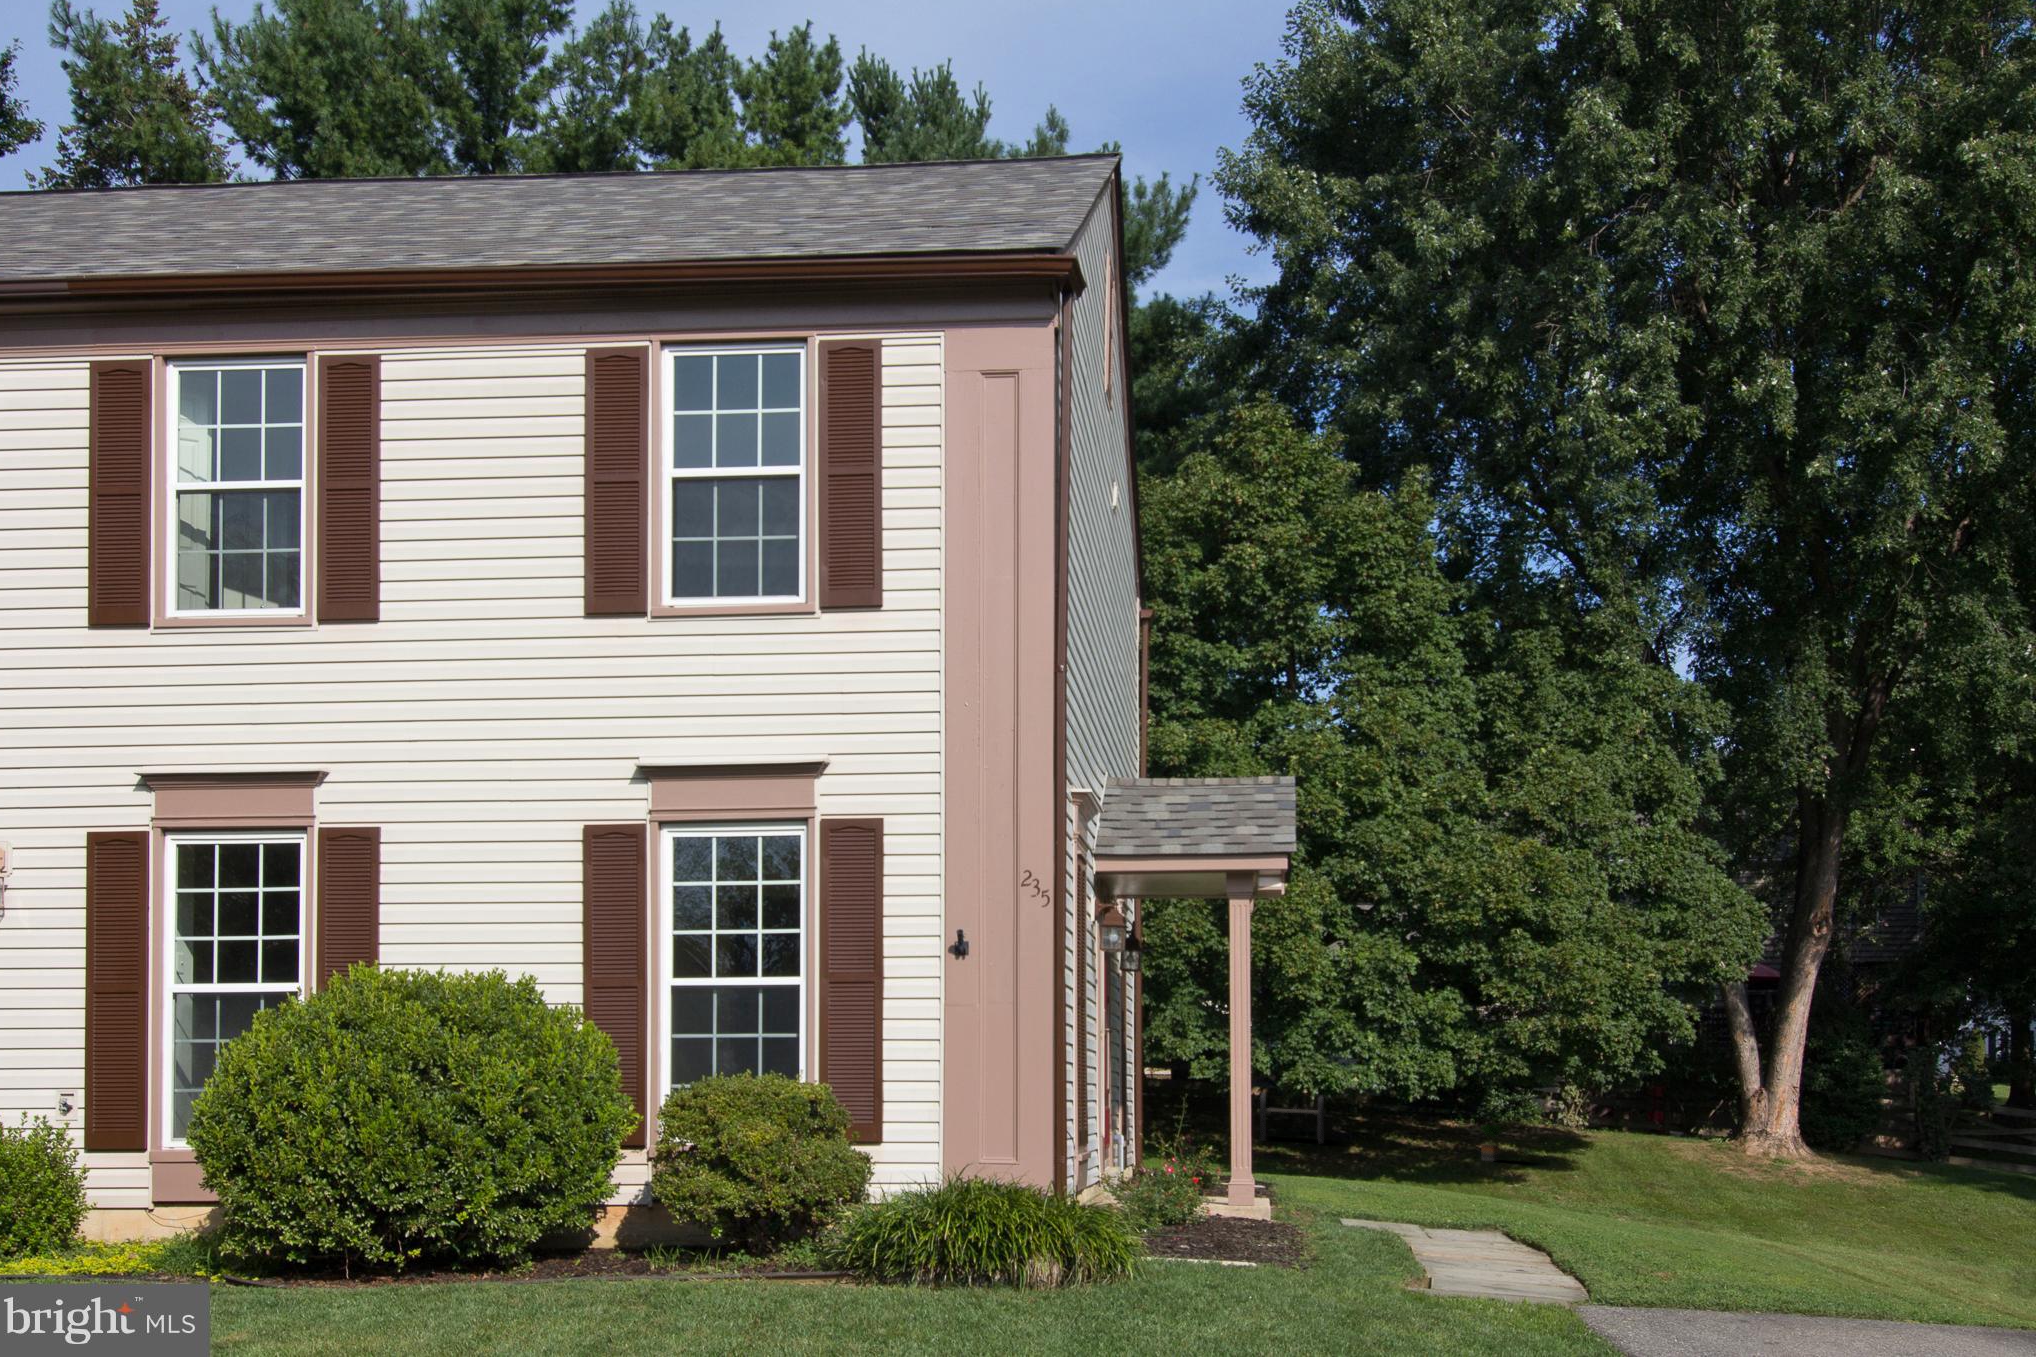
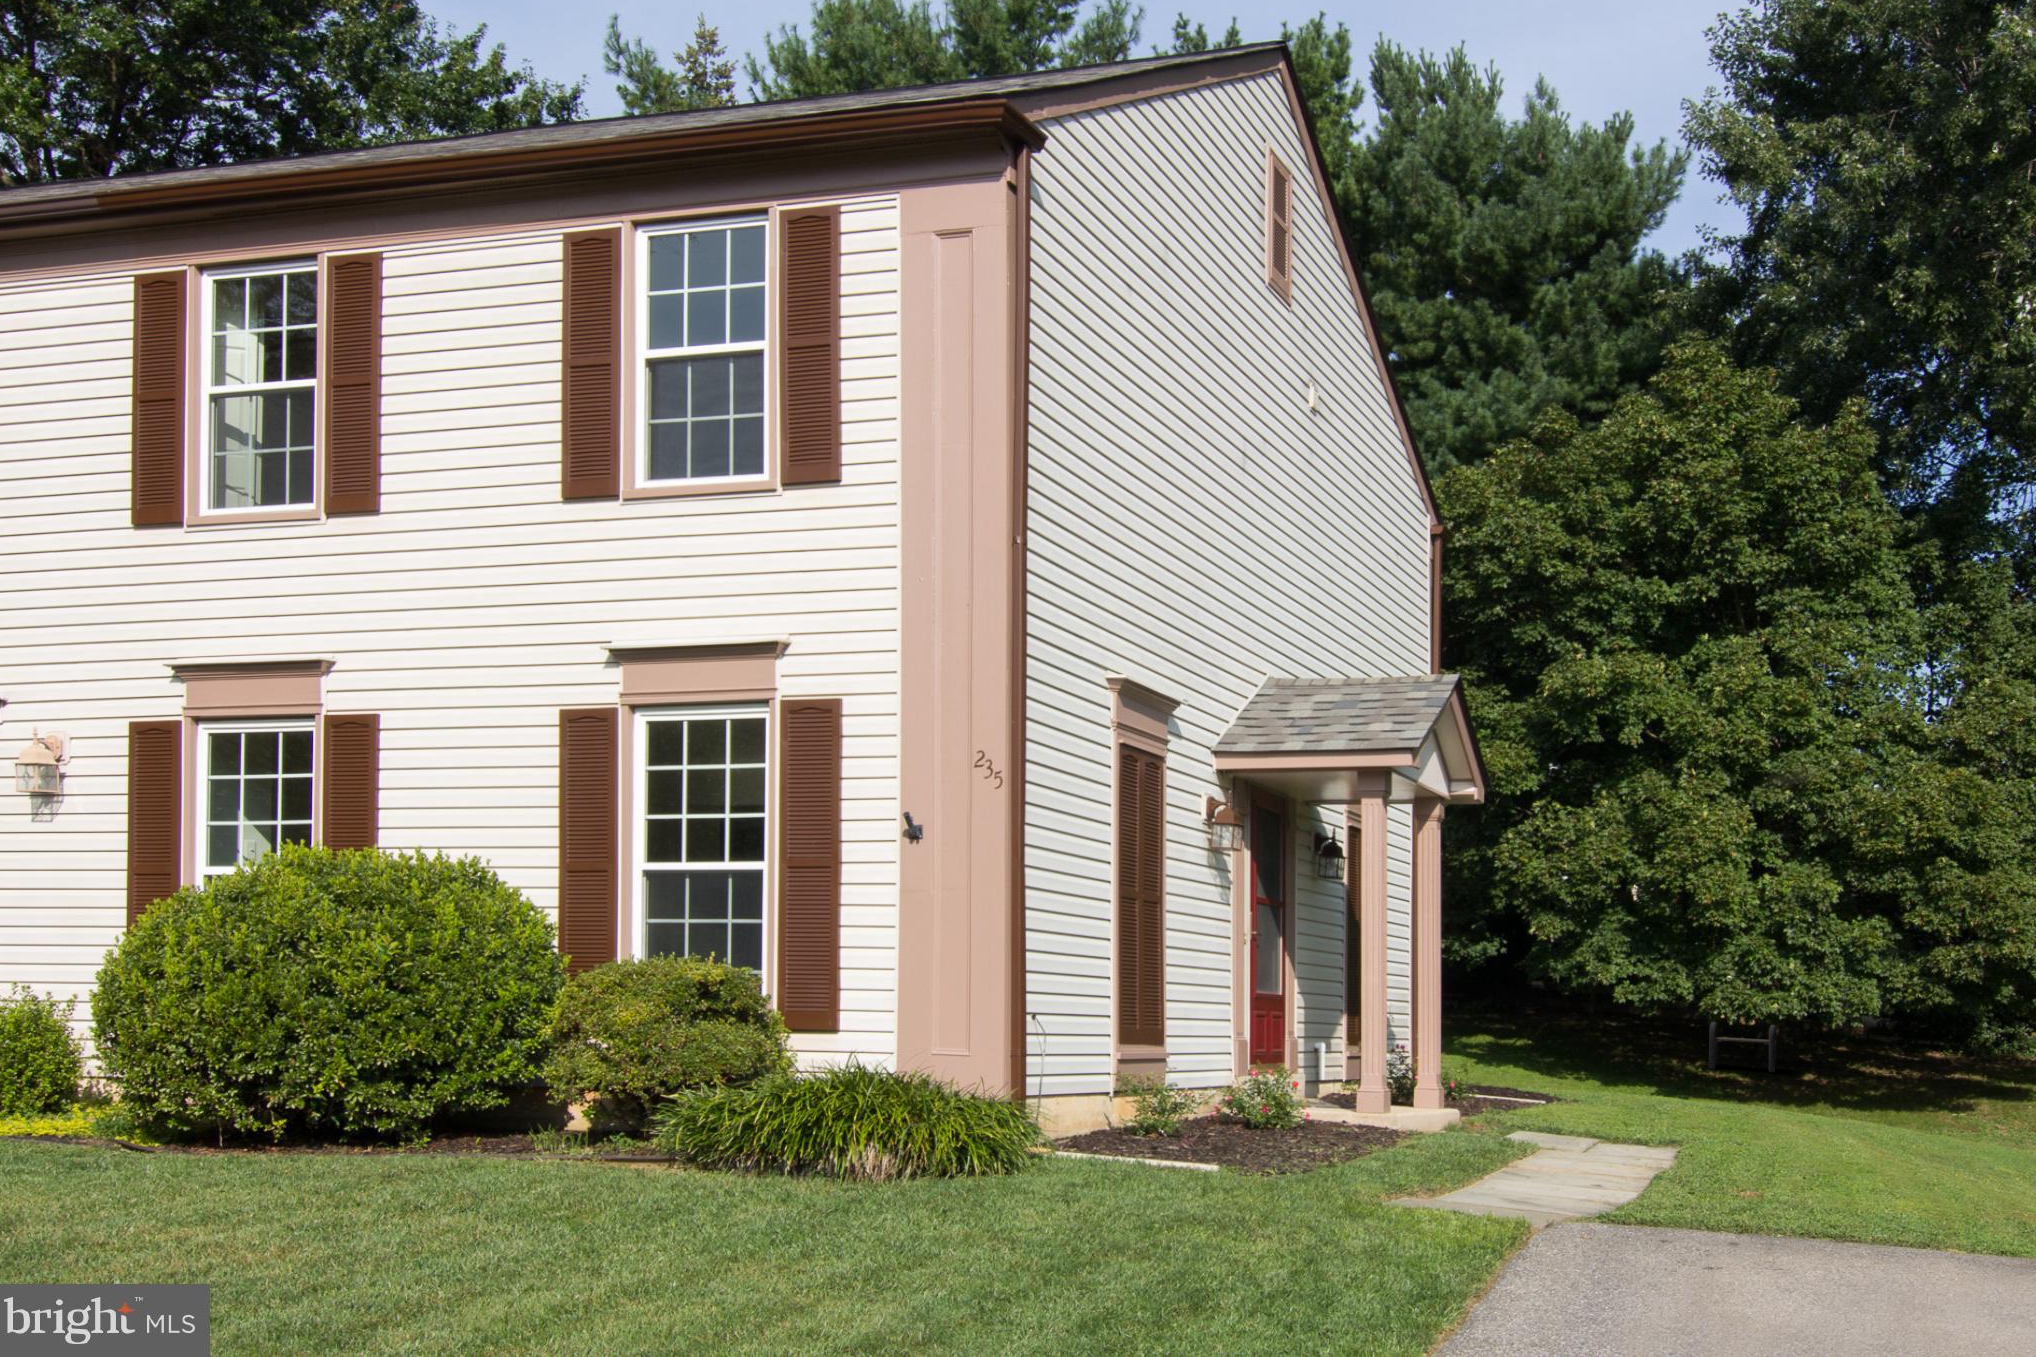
potted tree: present [1481,1124,1502,1161] -> none [1936,1055,1961,1092]

